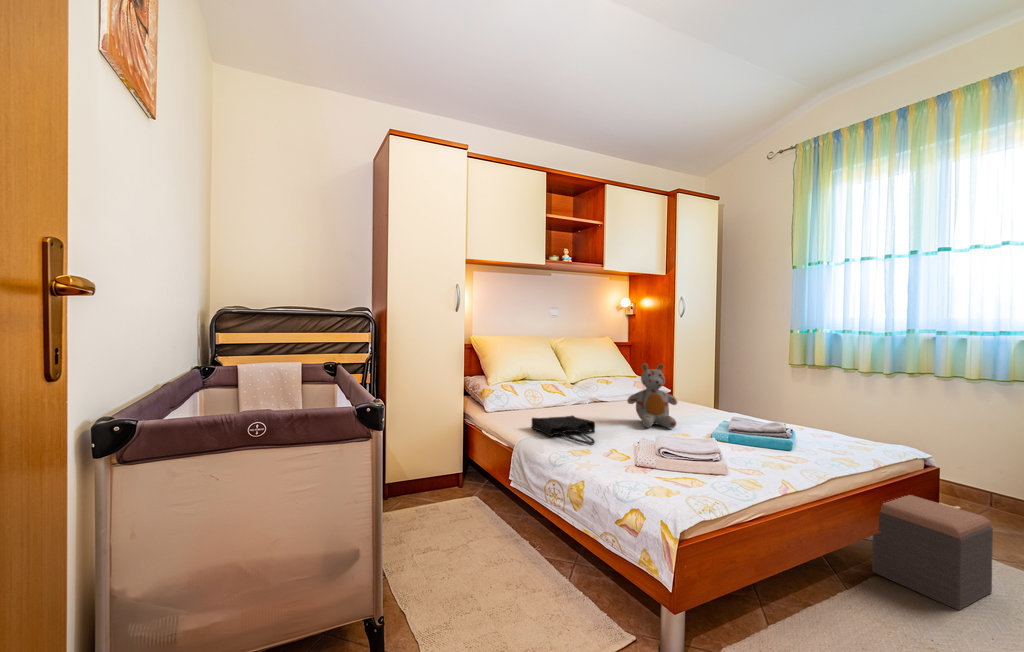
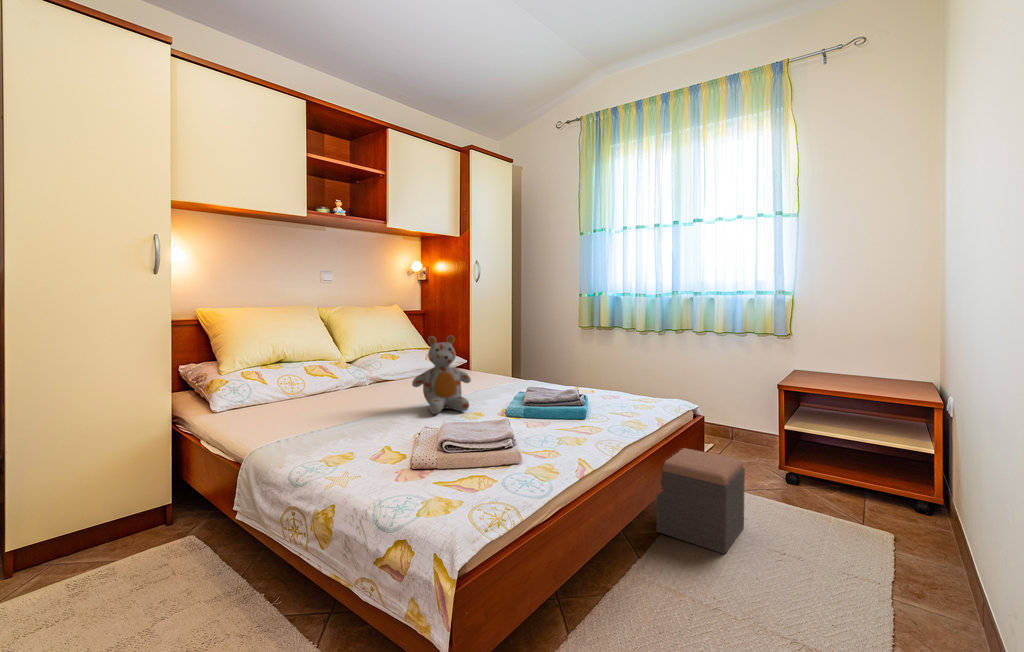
tote bag: present [532,416,595,445] -> none [274,410,367,449]

